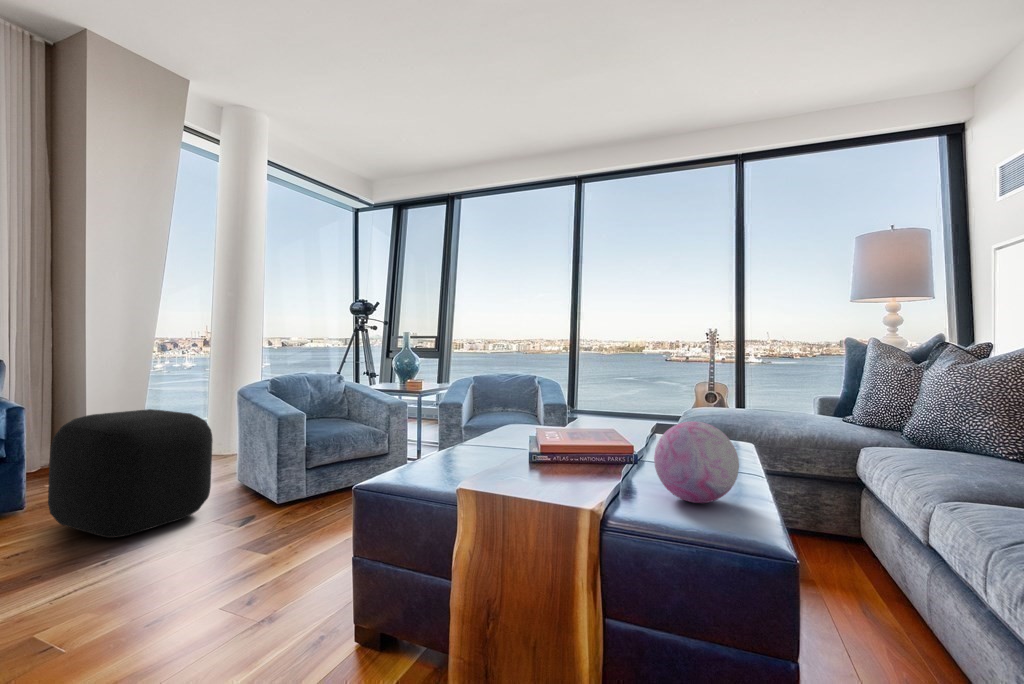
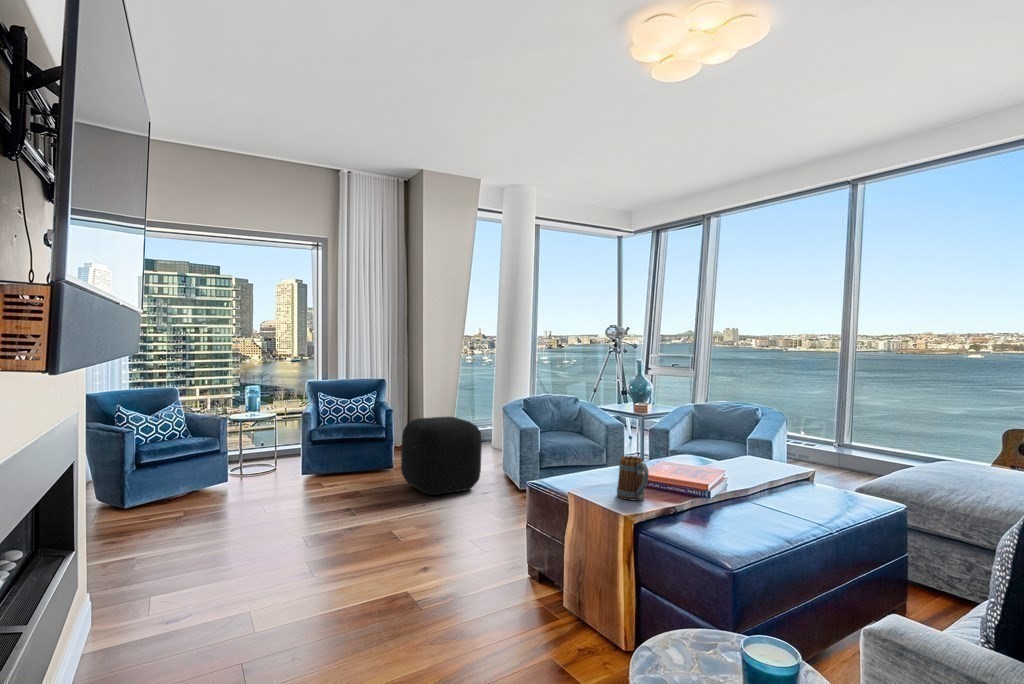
mug: none [533,419,591,483] -> present [617,456,649,500]
decorative orb: present [654,421,739,503] -> none [691,471,754,532]

